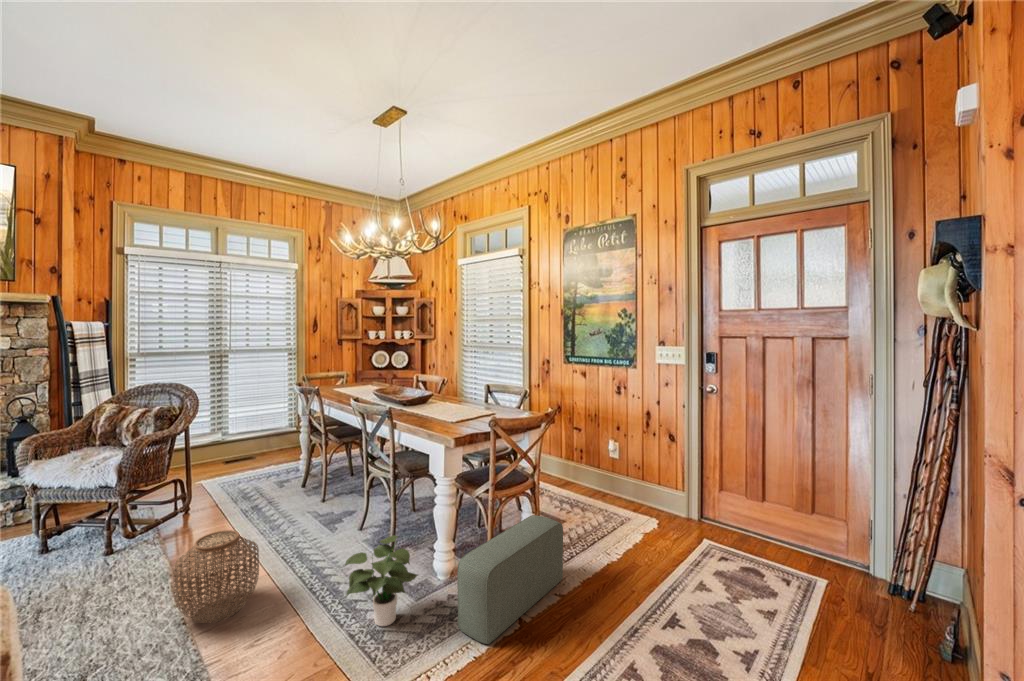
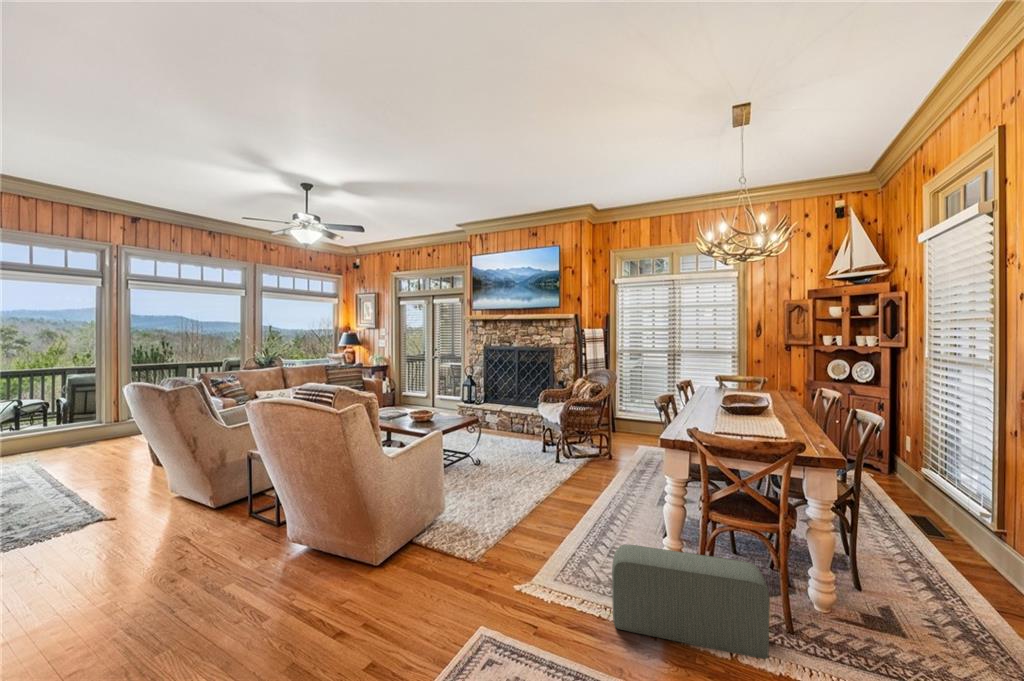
woven basket: present [173,530,259,623] -> none [526,463,570,517]
potted plant: present [345,535,418,626] -> none [567,507,624,573]

